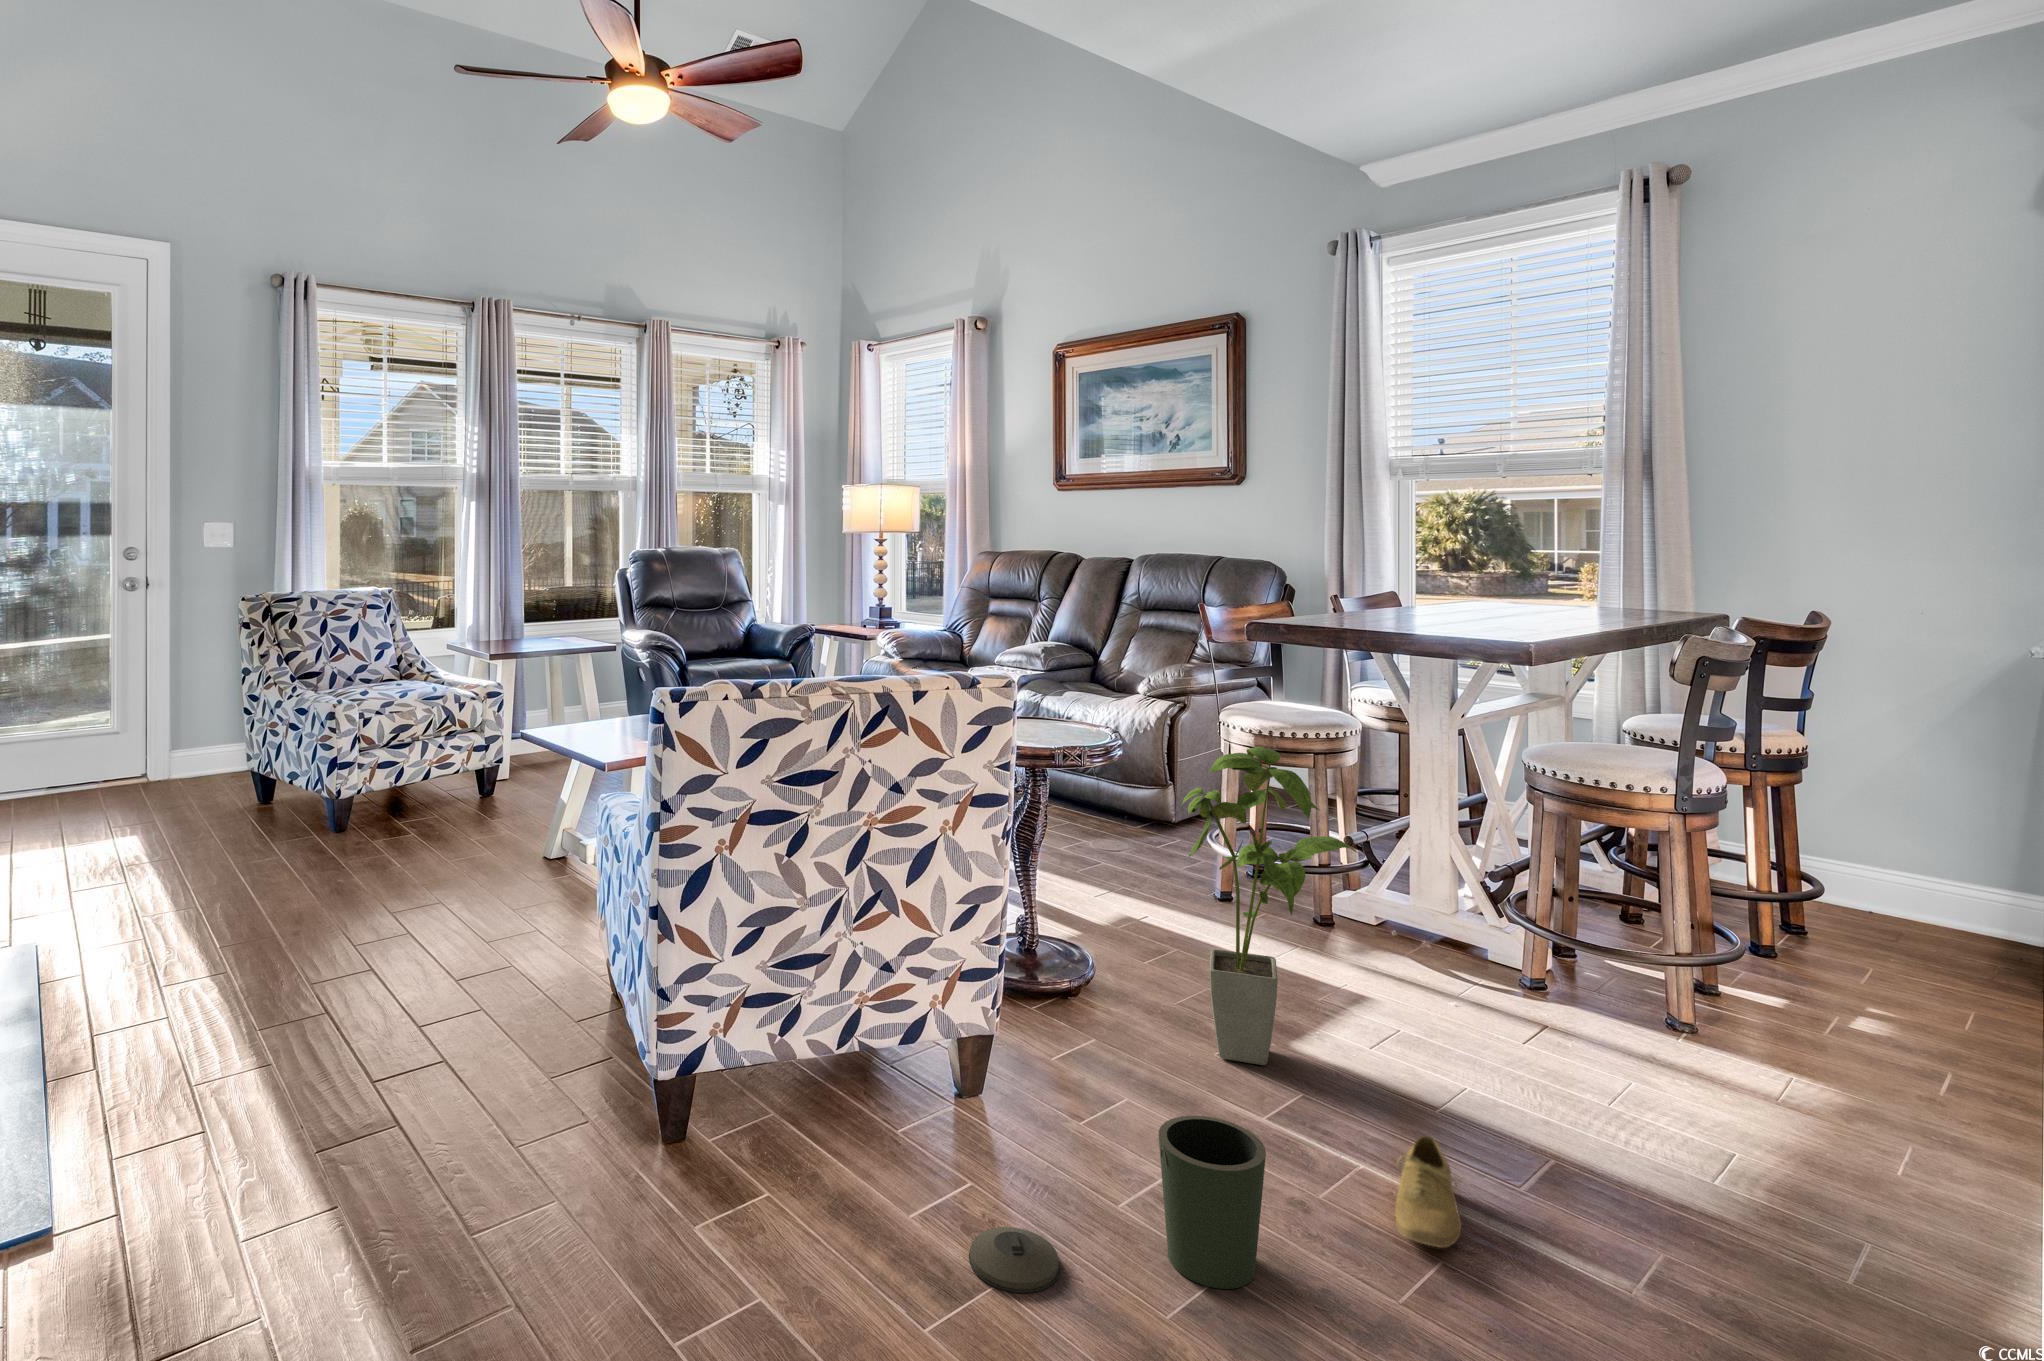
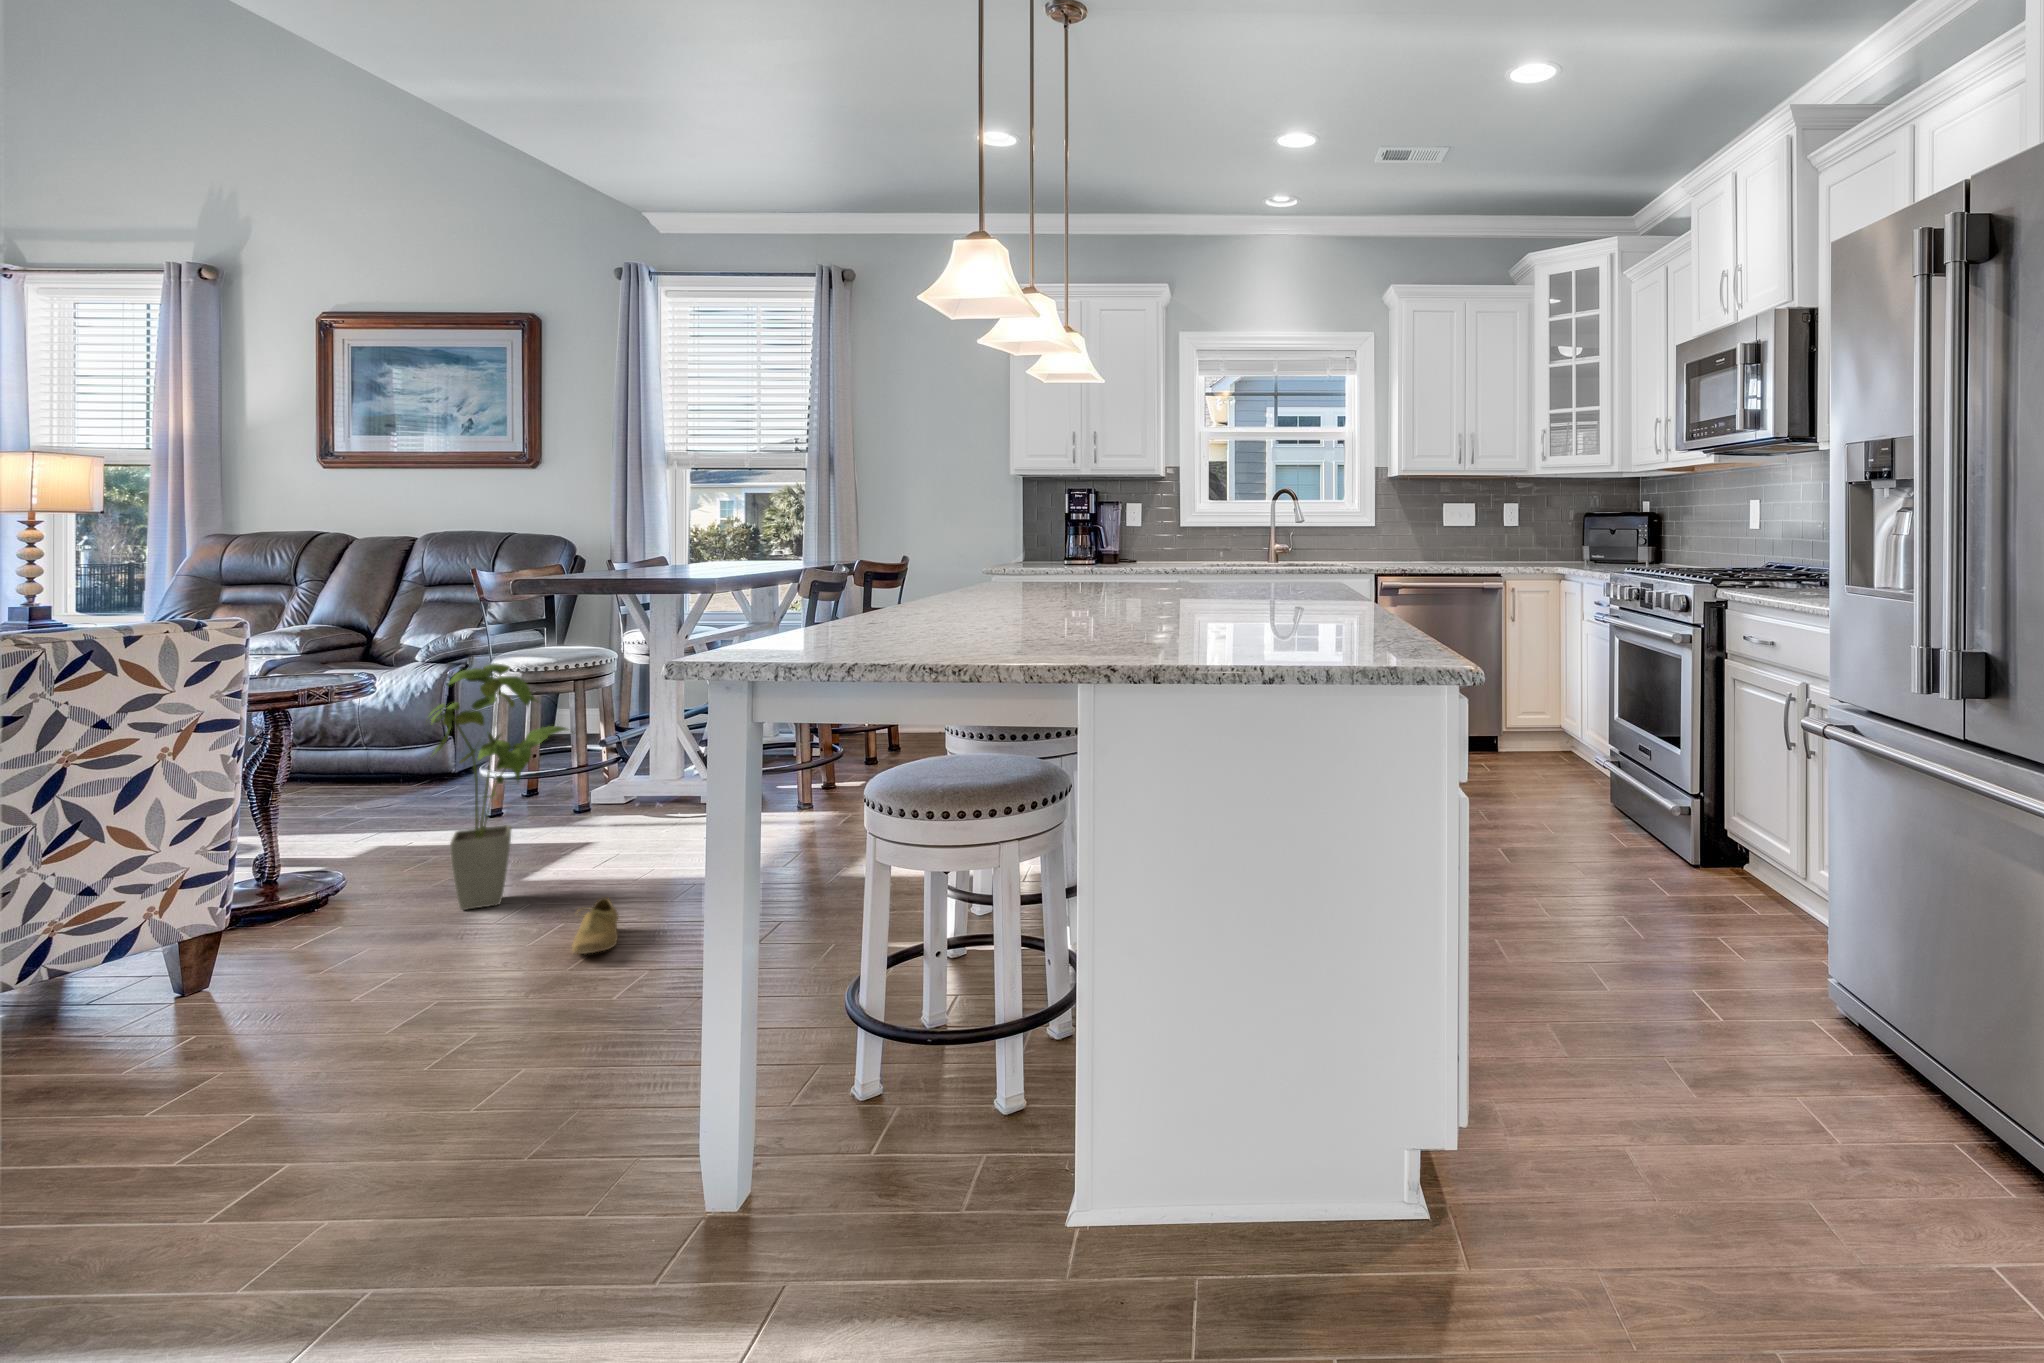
trash can: present [969,1116,1266,1293] -> none [190,912,466,1079]

